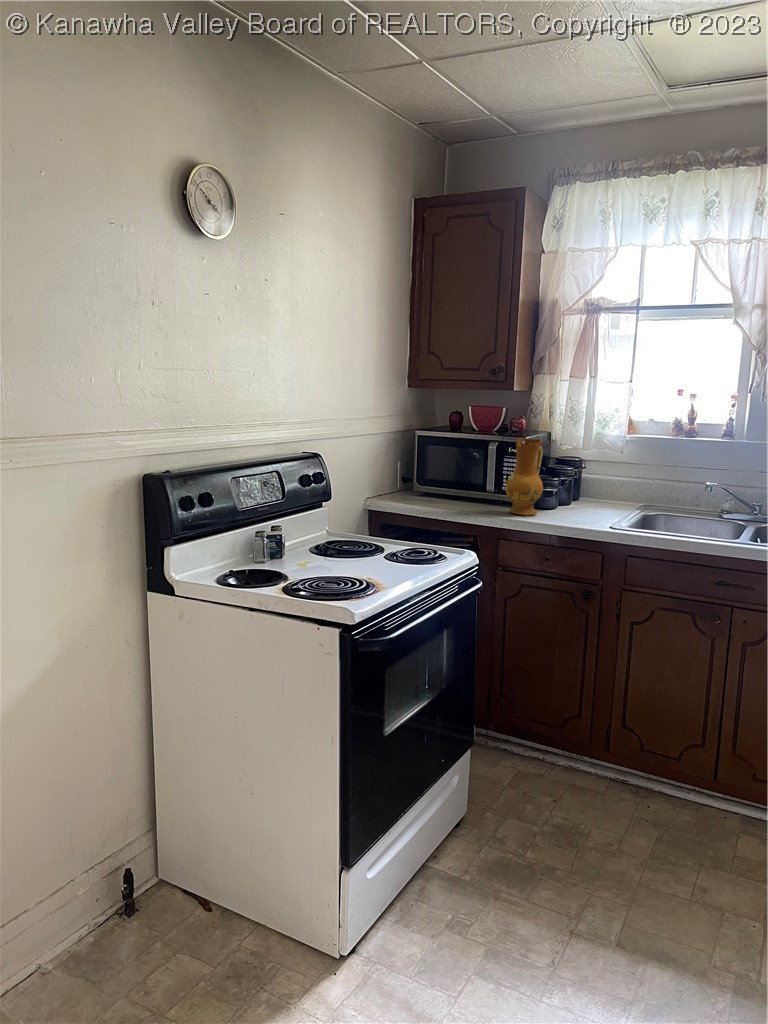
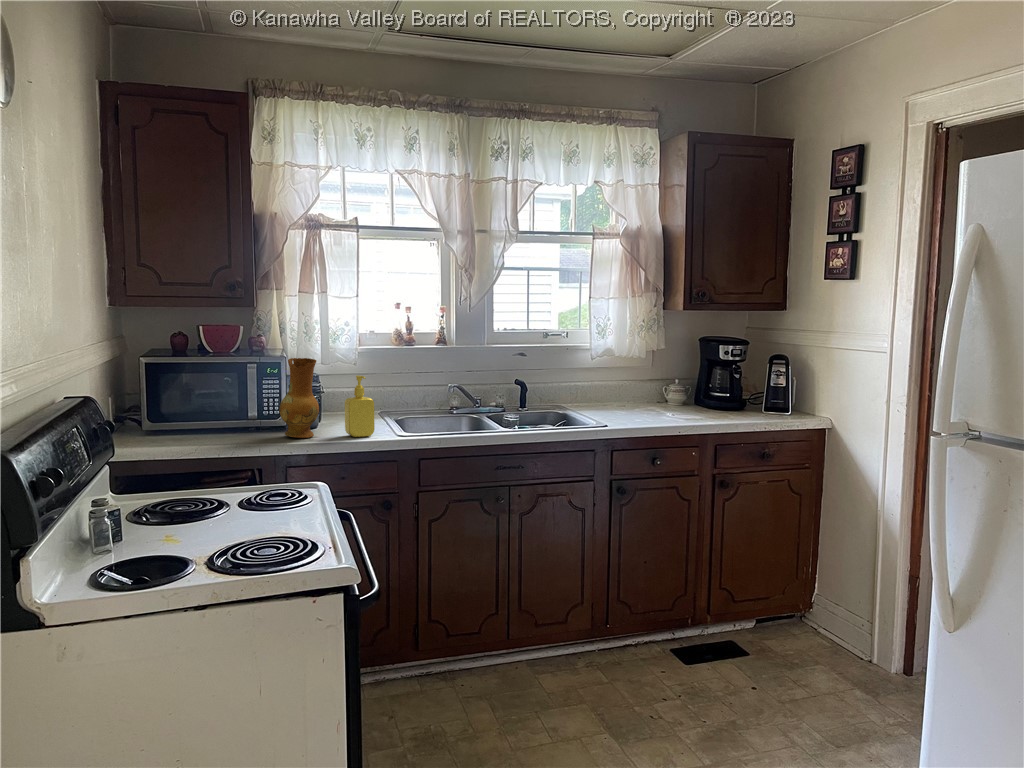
soap dispenser: none [564,460,594,523] -> present [345,375,375,437]

